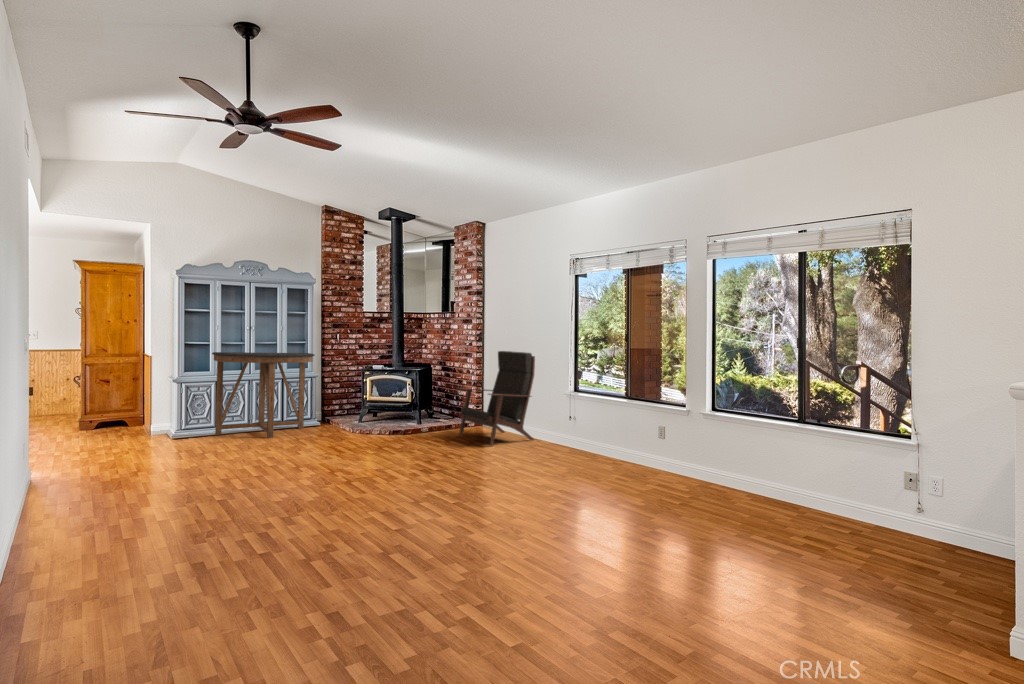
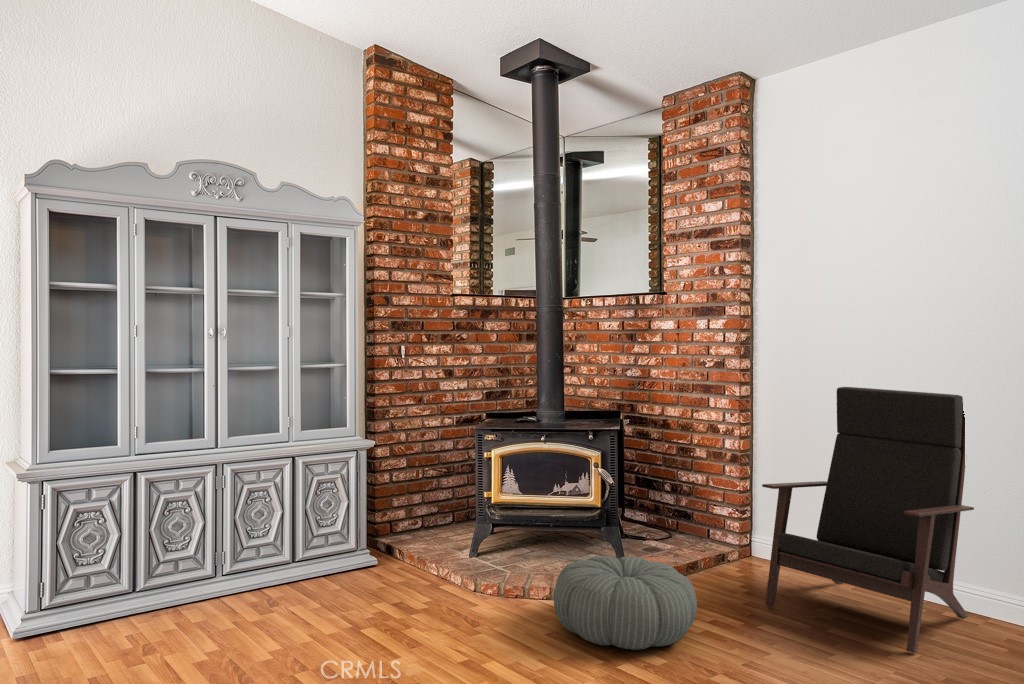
console table: present [212,352,315,438] -> none [123,391,379,626]
pouf: none [367,415,421,444] -> present [554,556,697,650]

